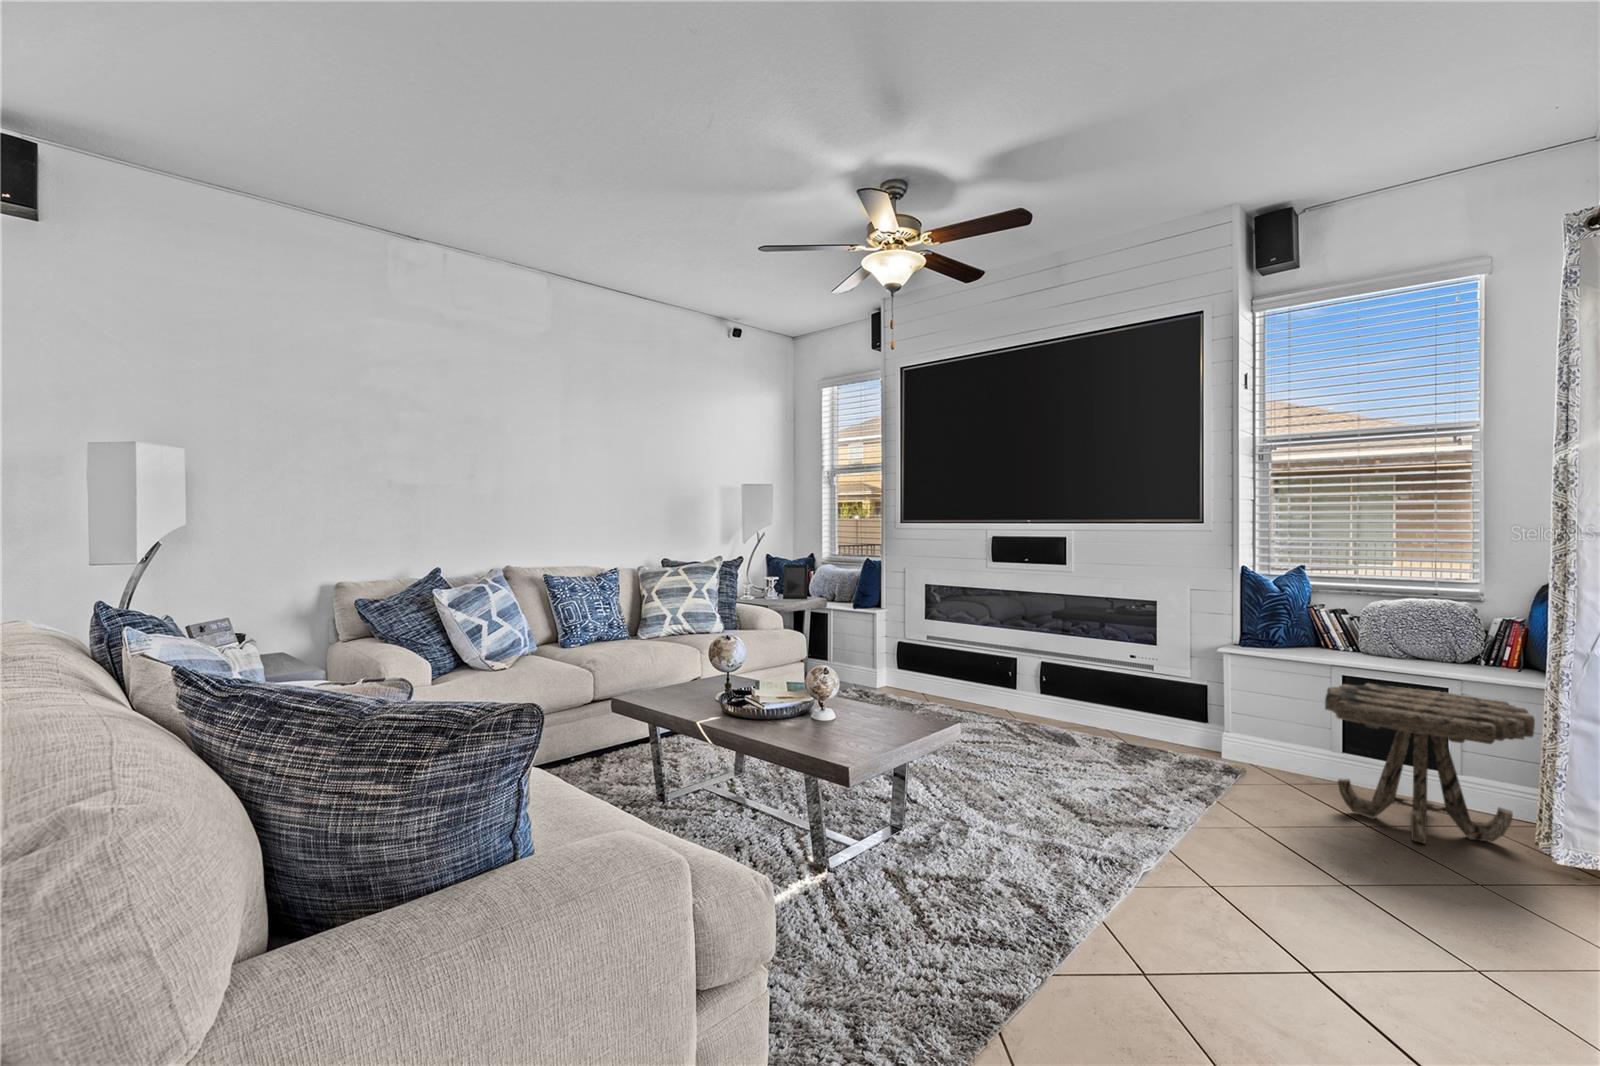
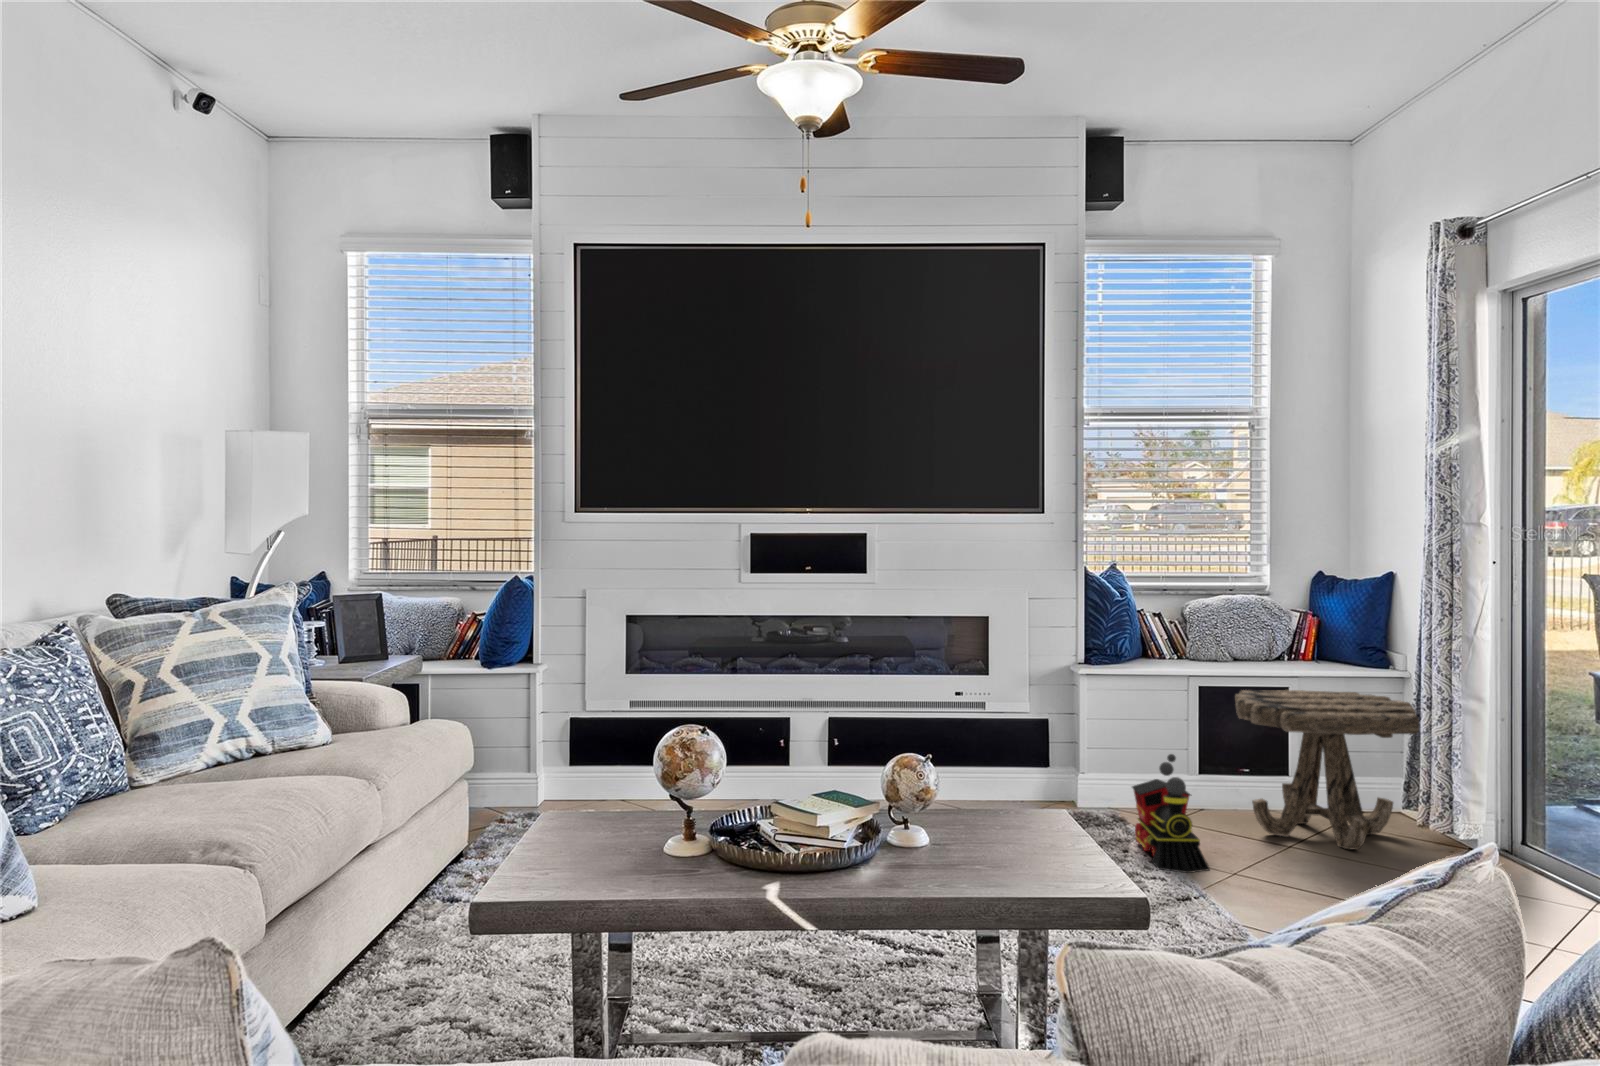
toy train: none [1179,719,1250,815] -> present [1132,754,1210,873]

